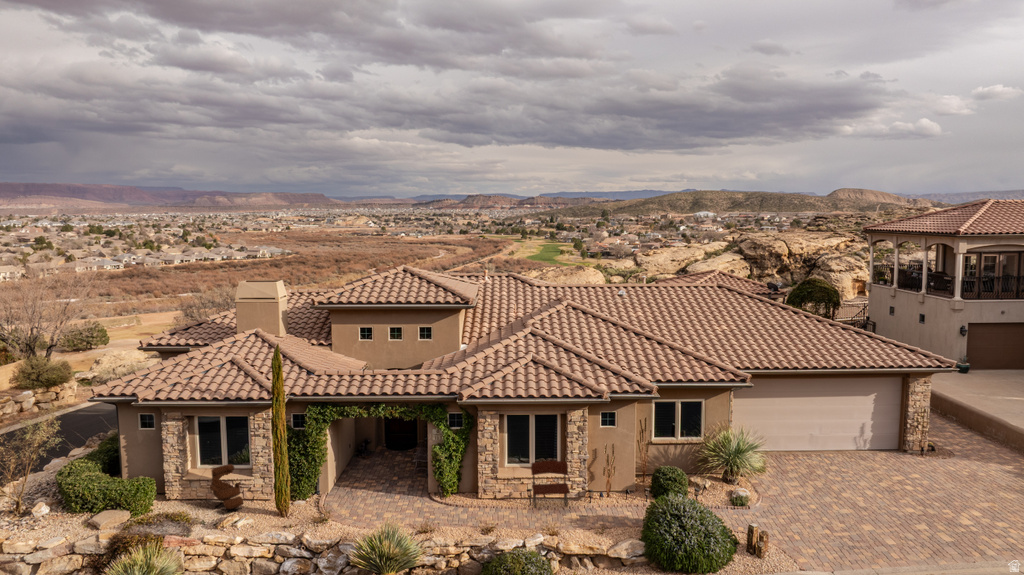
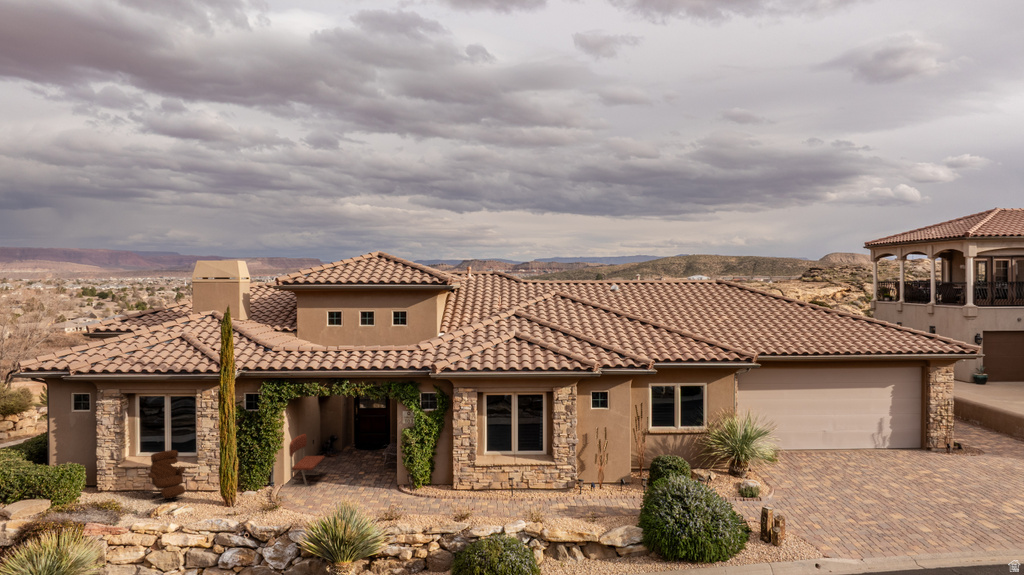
bench: present [531,461,570,508] -> present [289,434,325,486]

